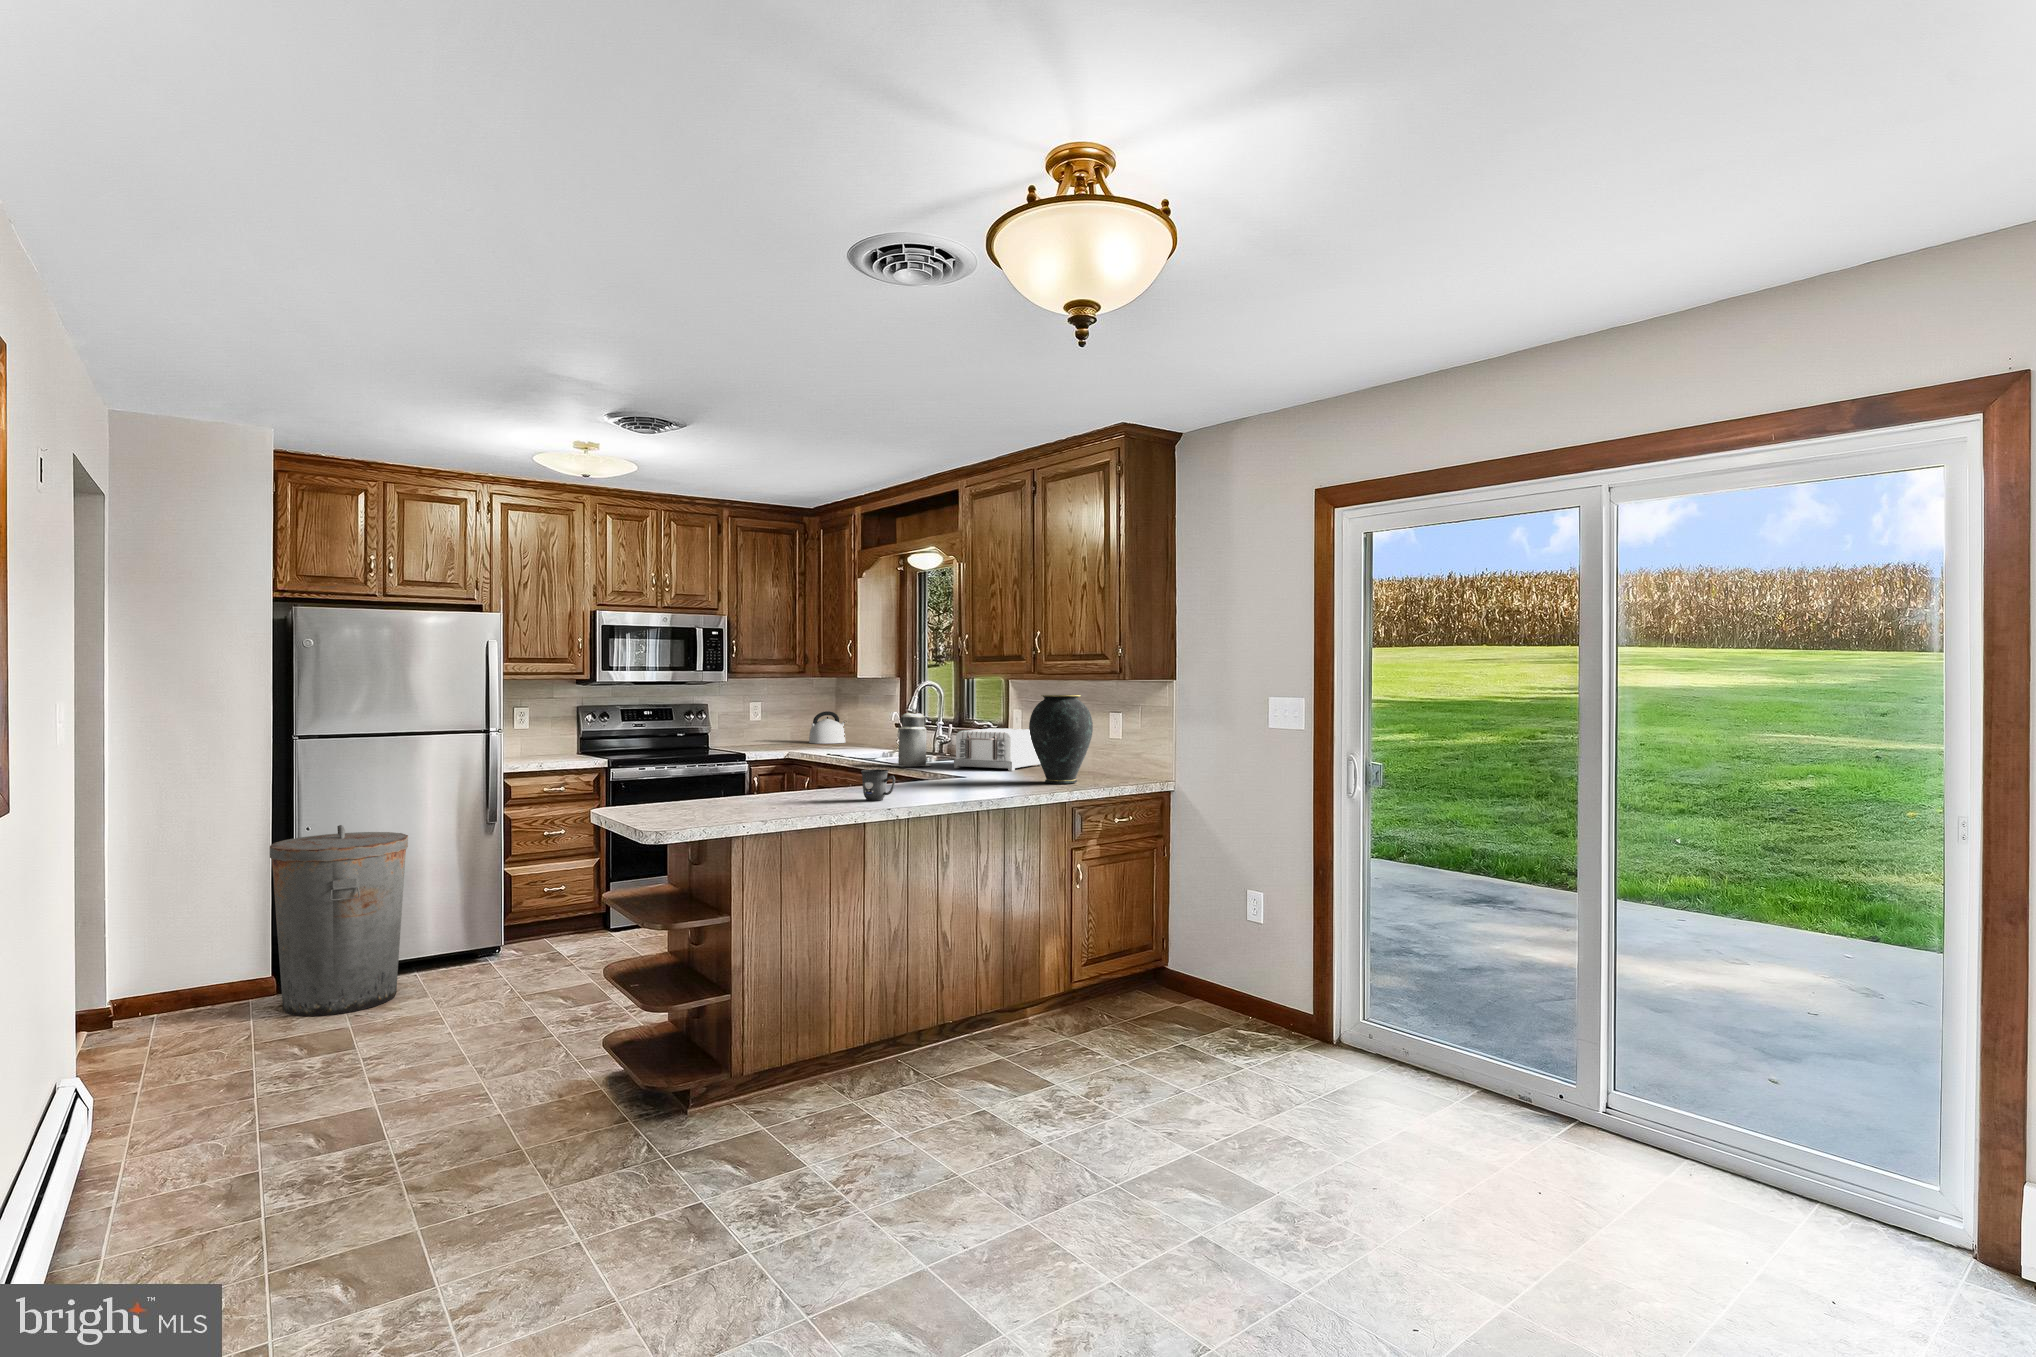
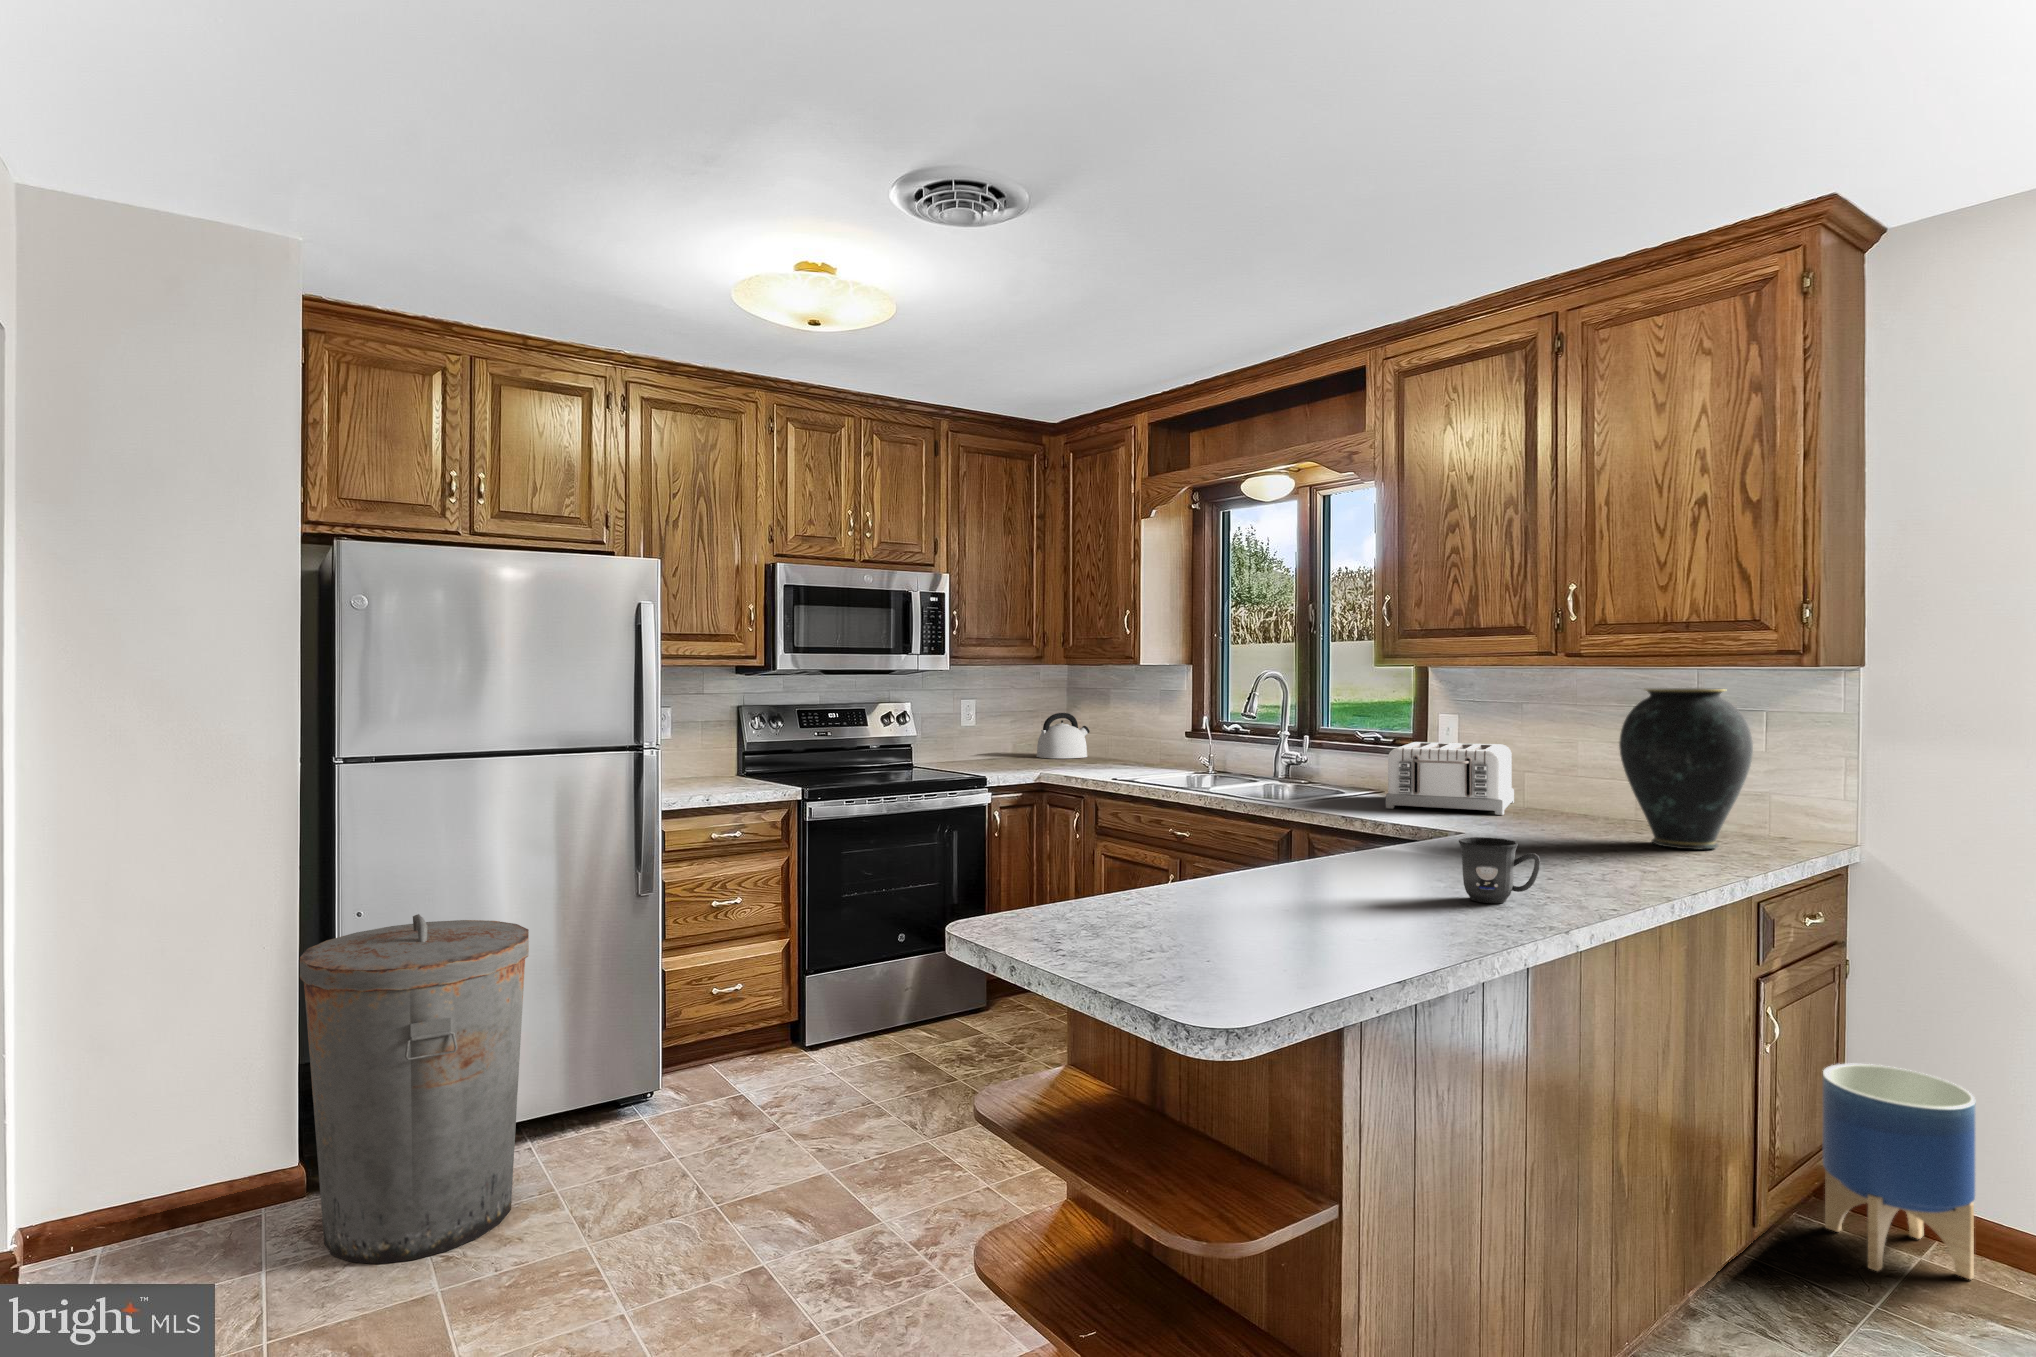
canister: present [891,708,931,766] -> none [1269,711,1336,805]
planter: none [1137,906,1204,1015] -> present [1823,1064,1975,1280]

